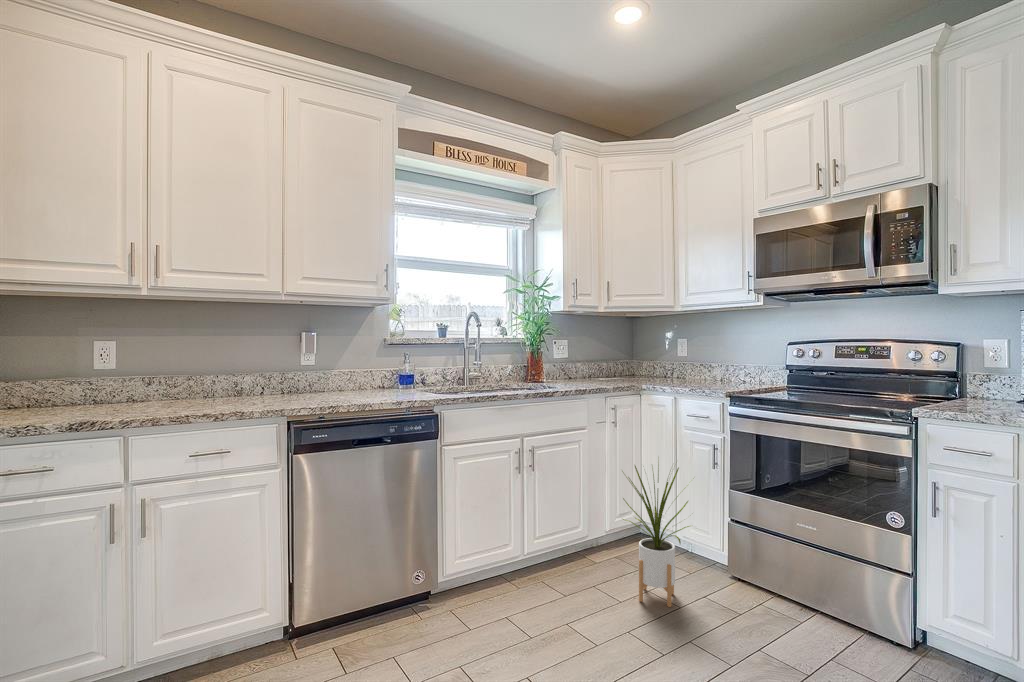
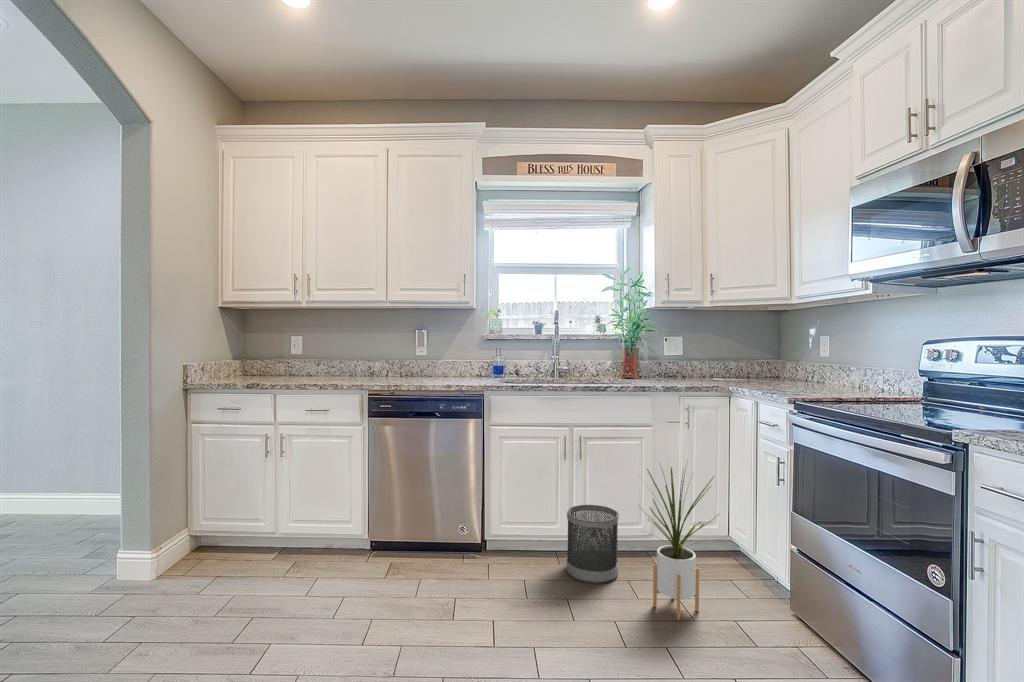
wastebasket: none [530,515,584,598] -> present [567,505,619,584]

